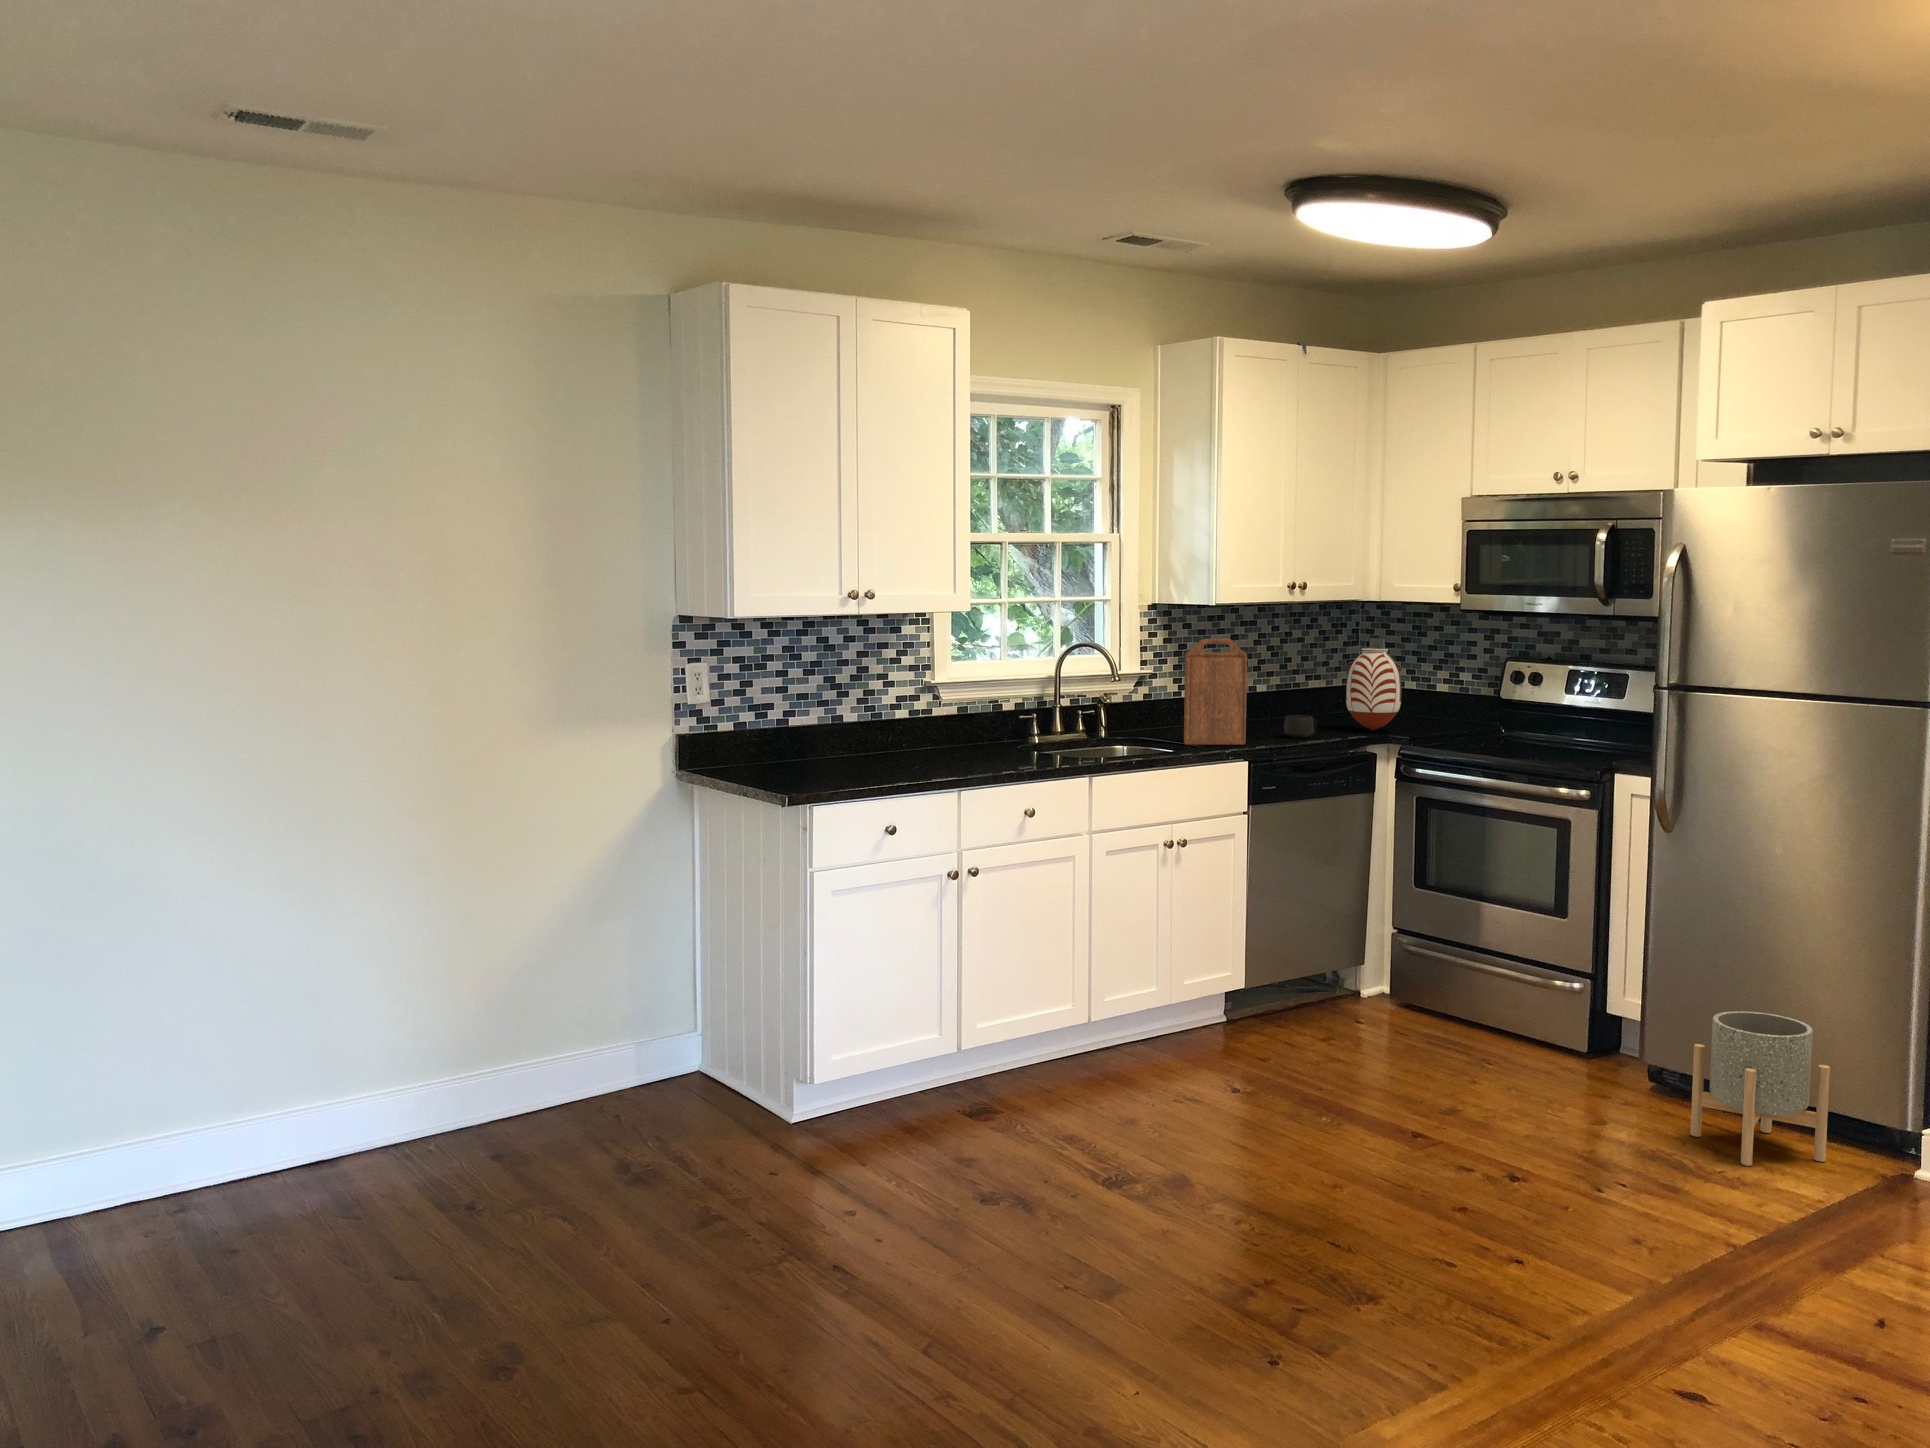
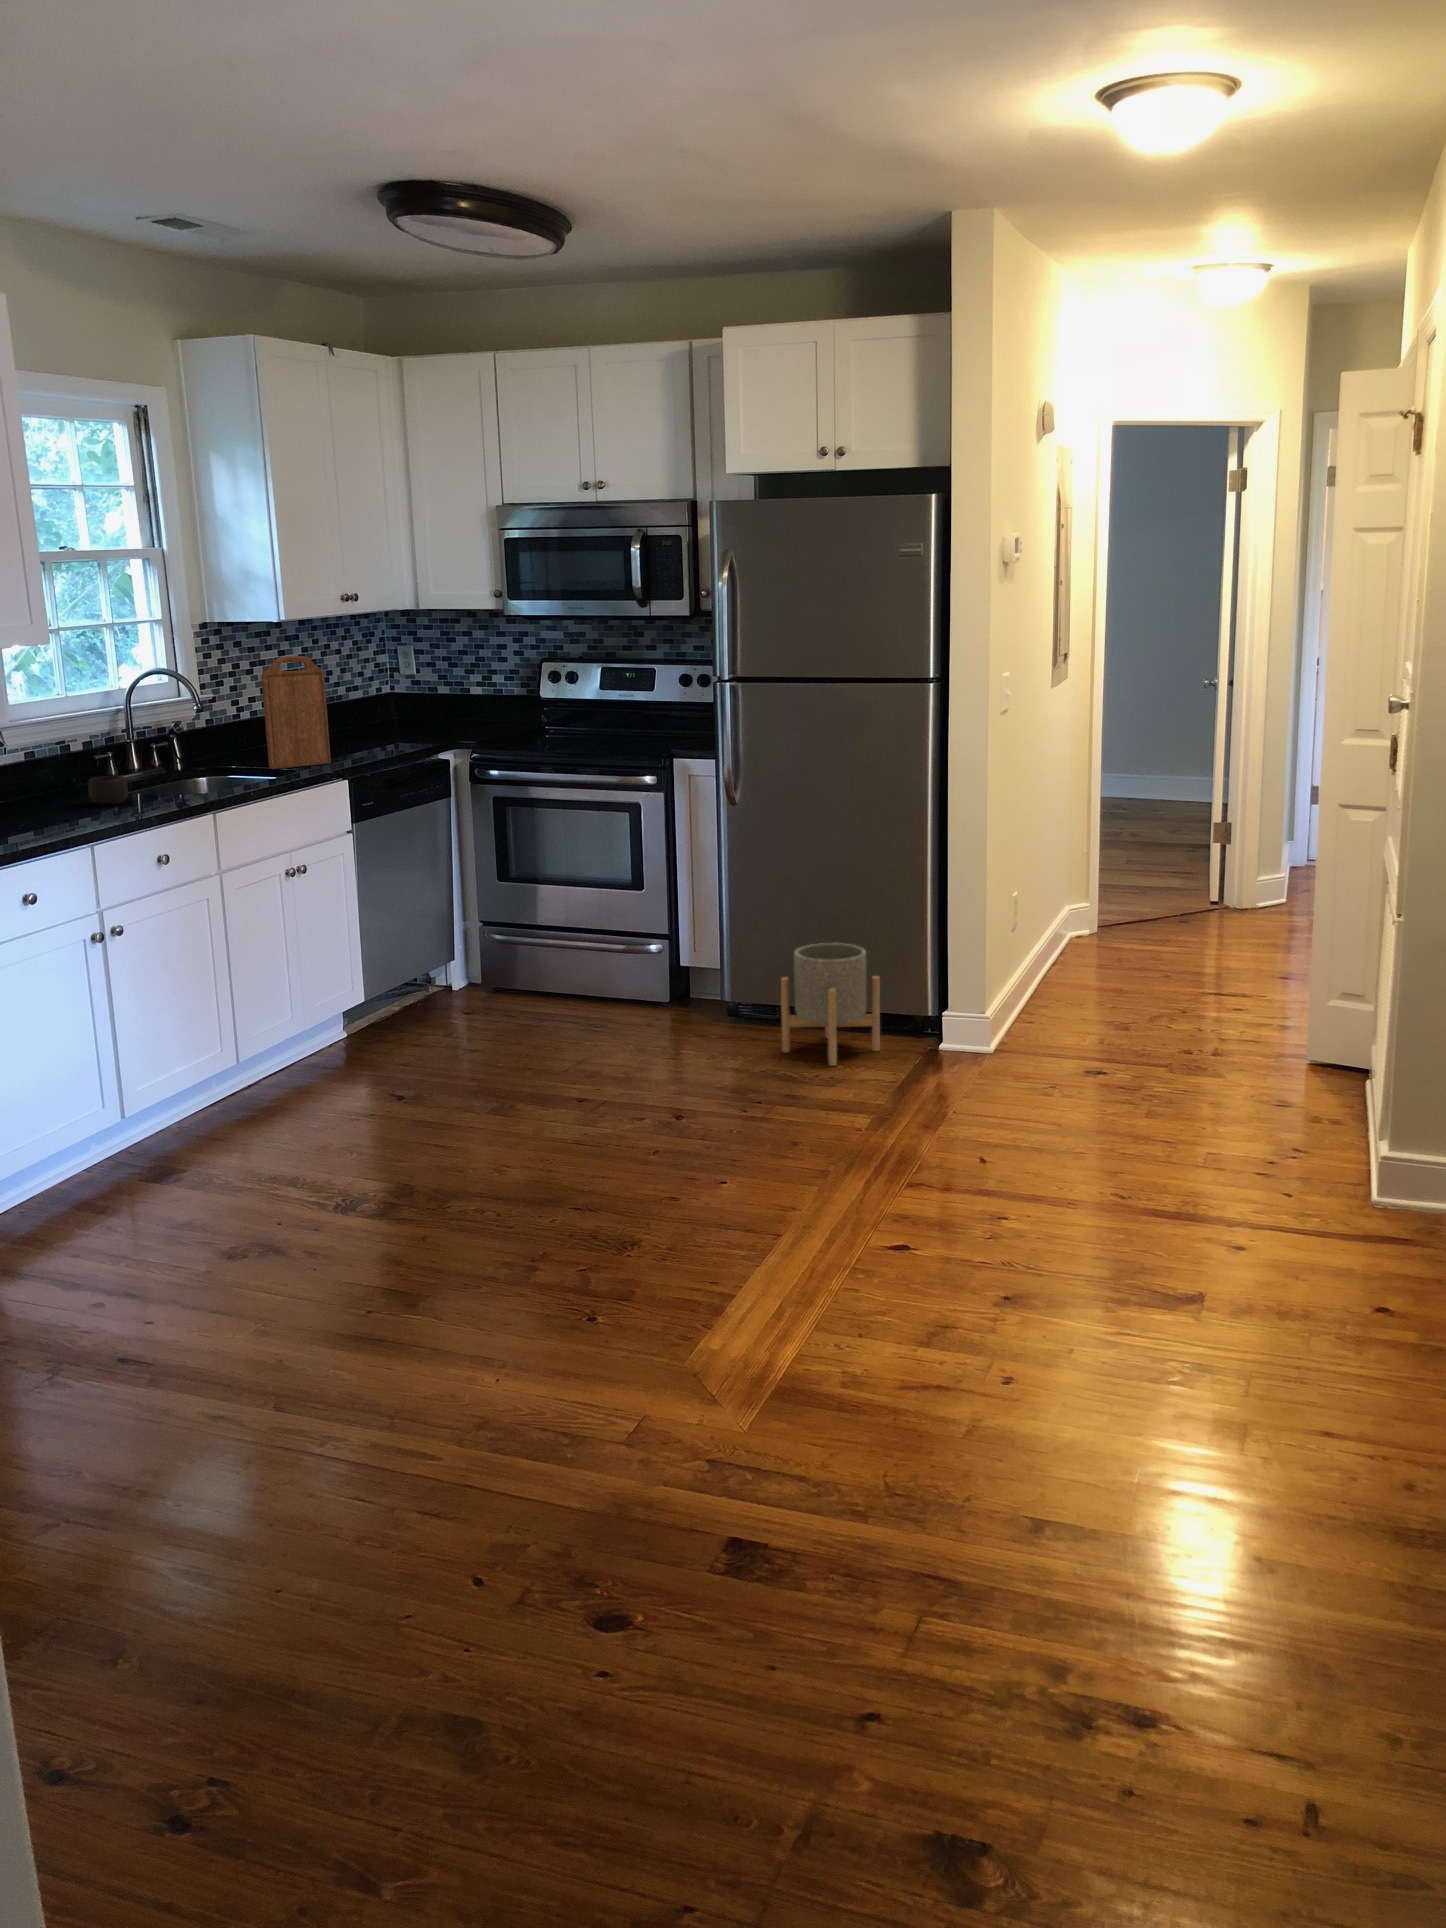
vase: present [1346,648,1402,731] -> none [393,656,448,738]
mug: present [1285,716,1316,738] -> present [89,776,129,805]

